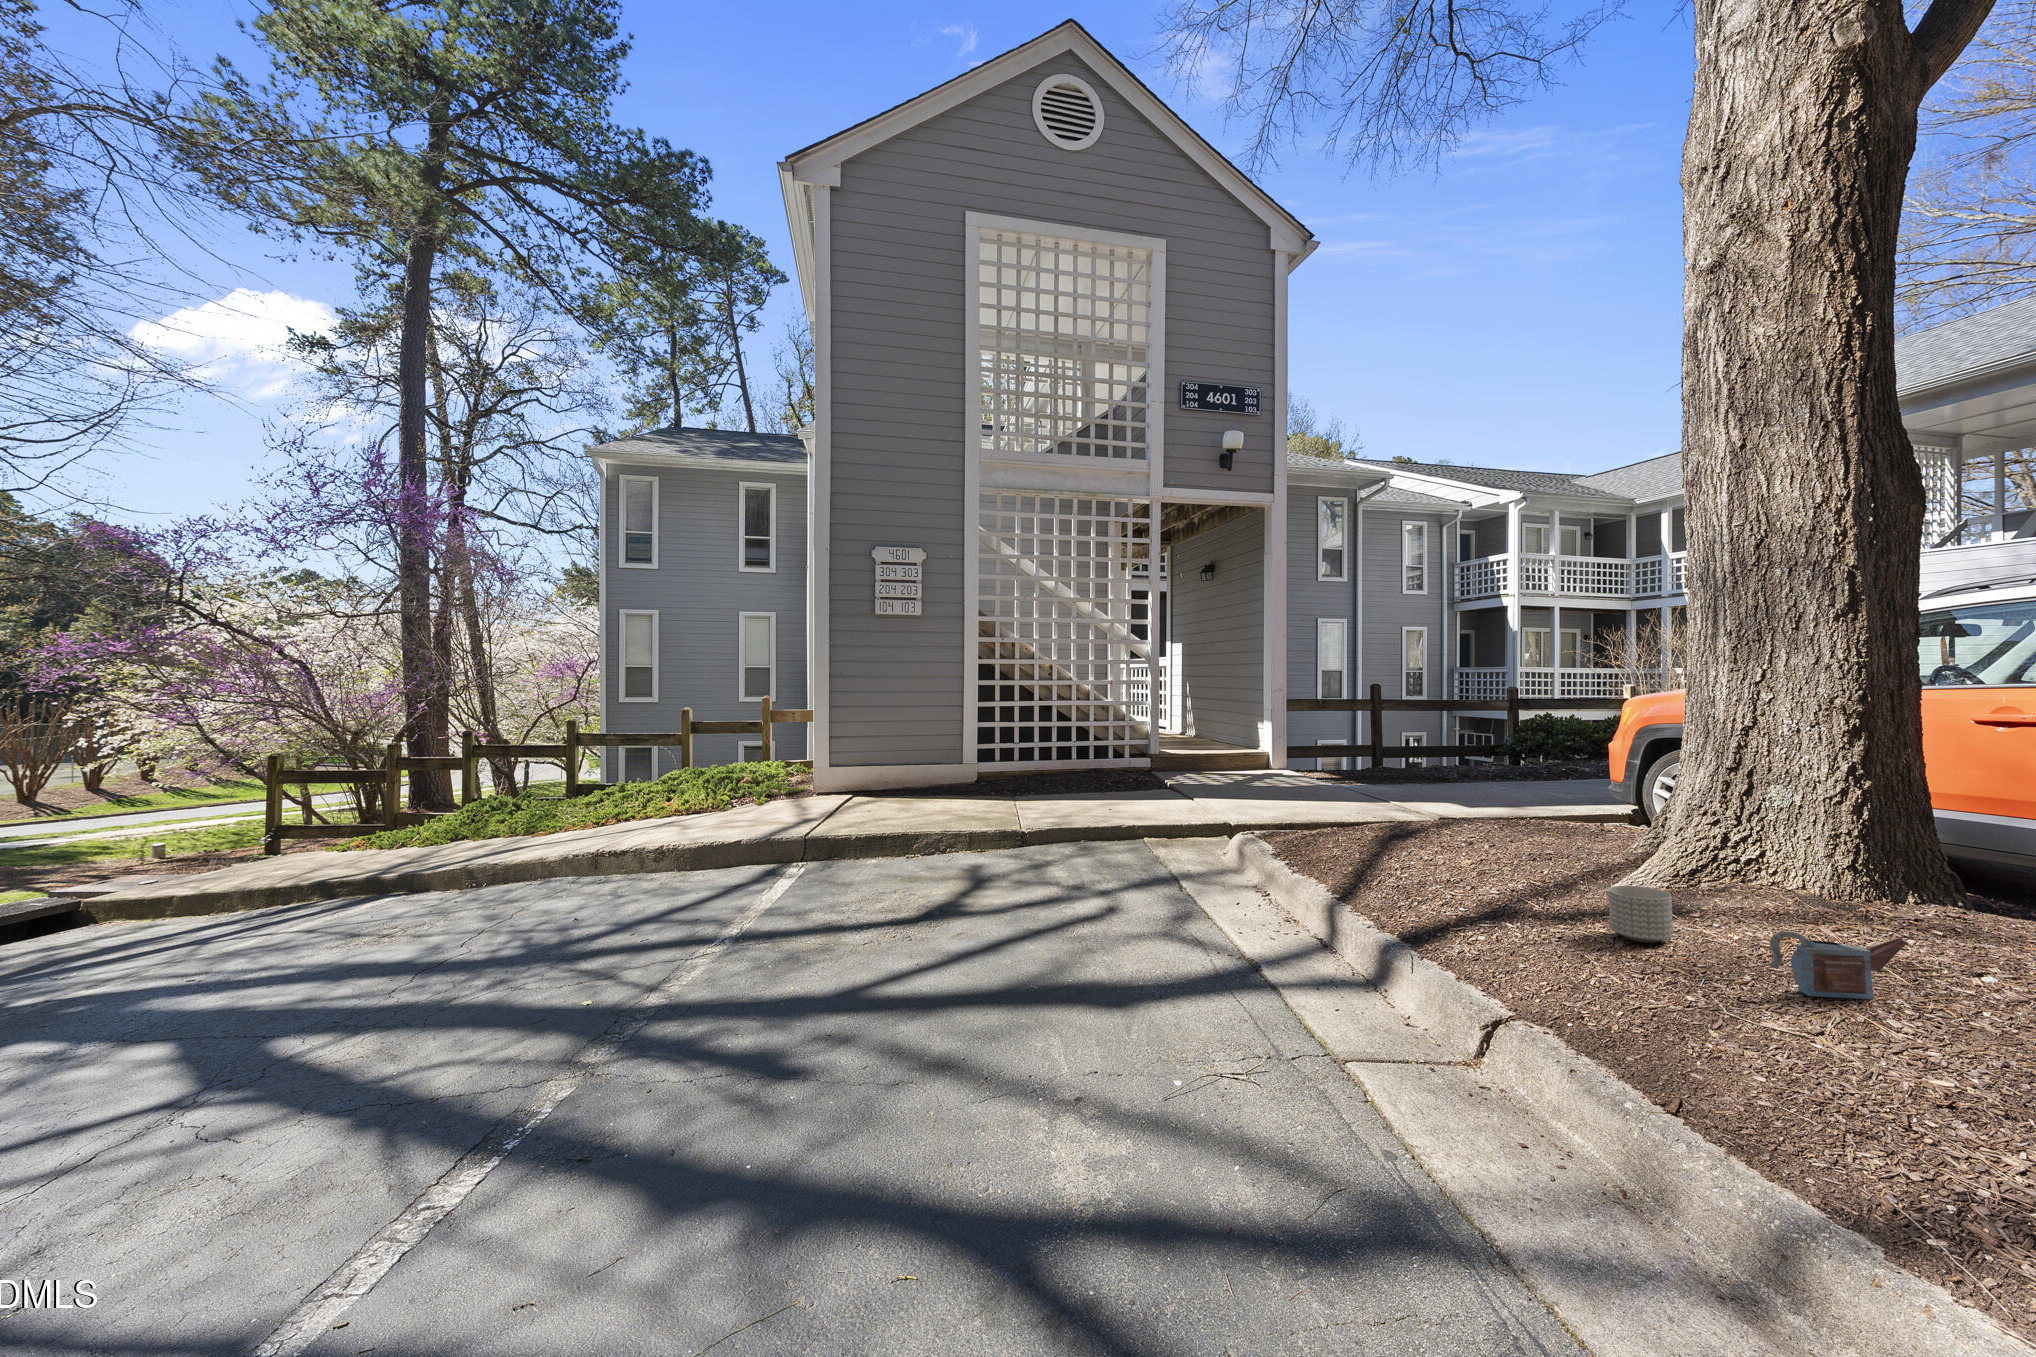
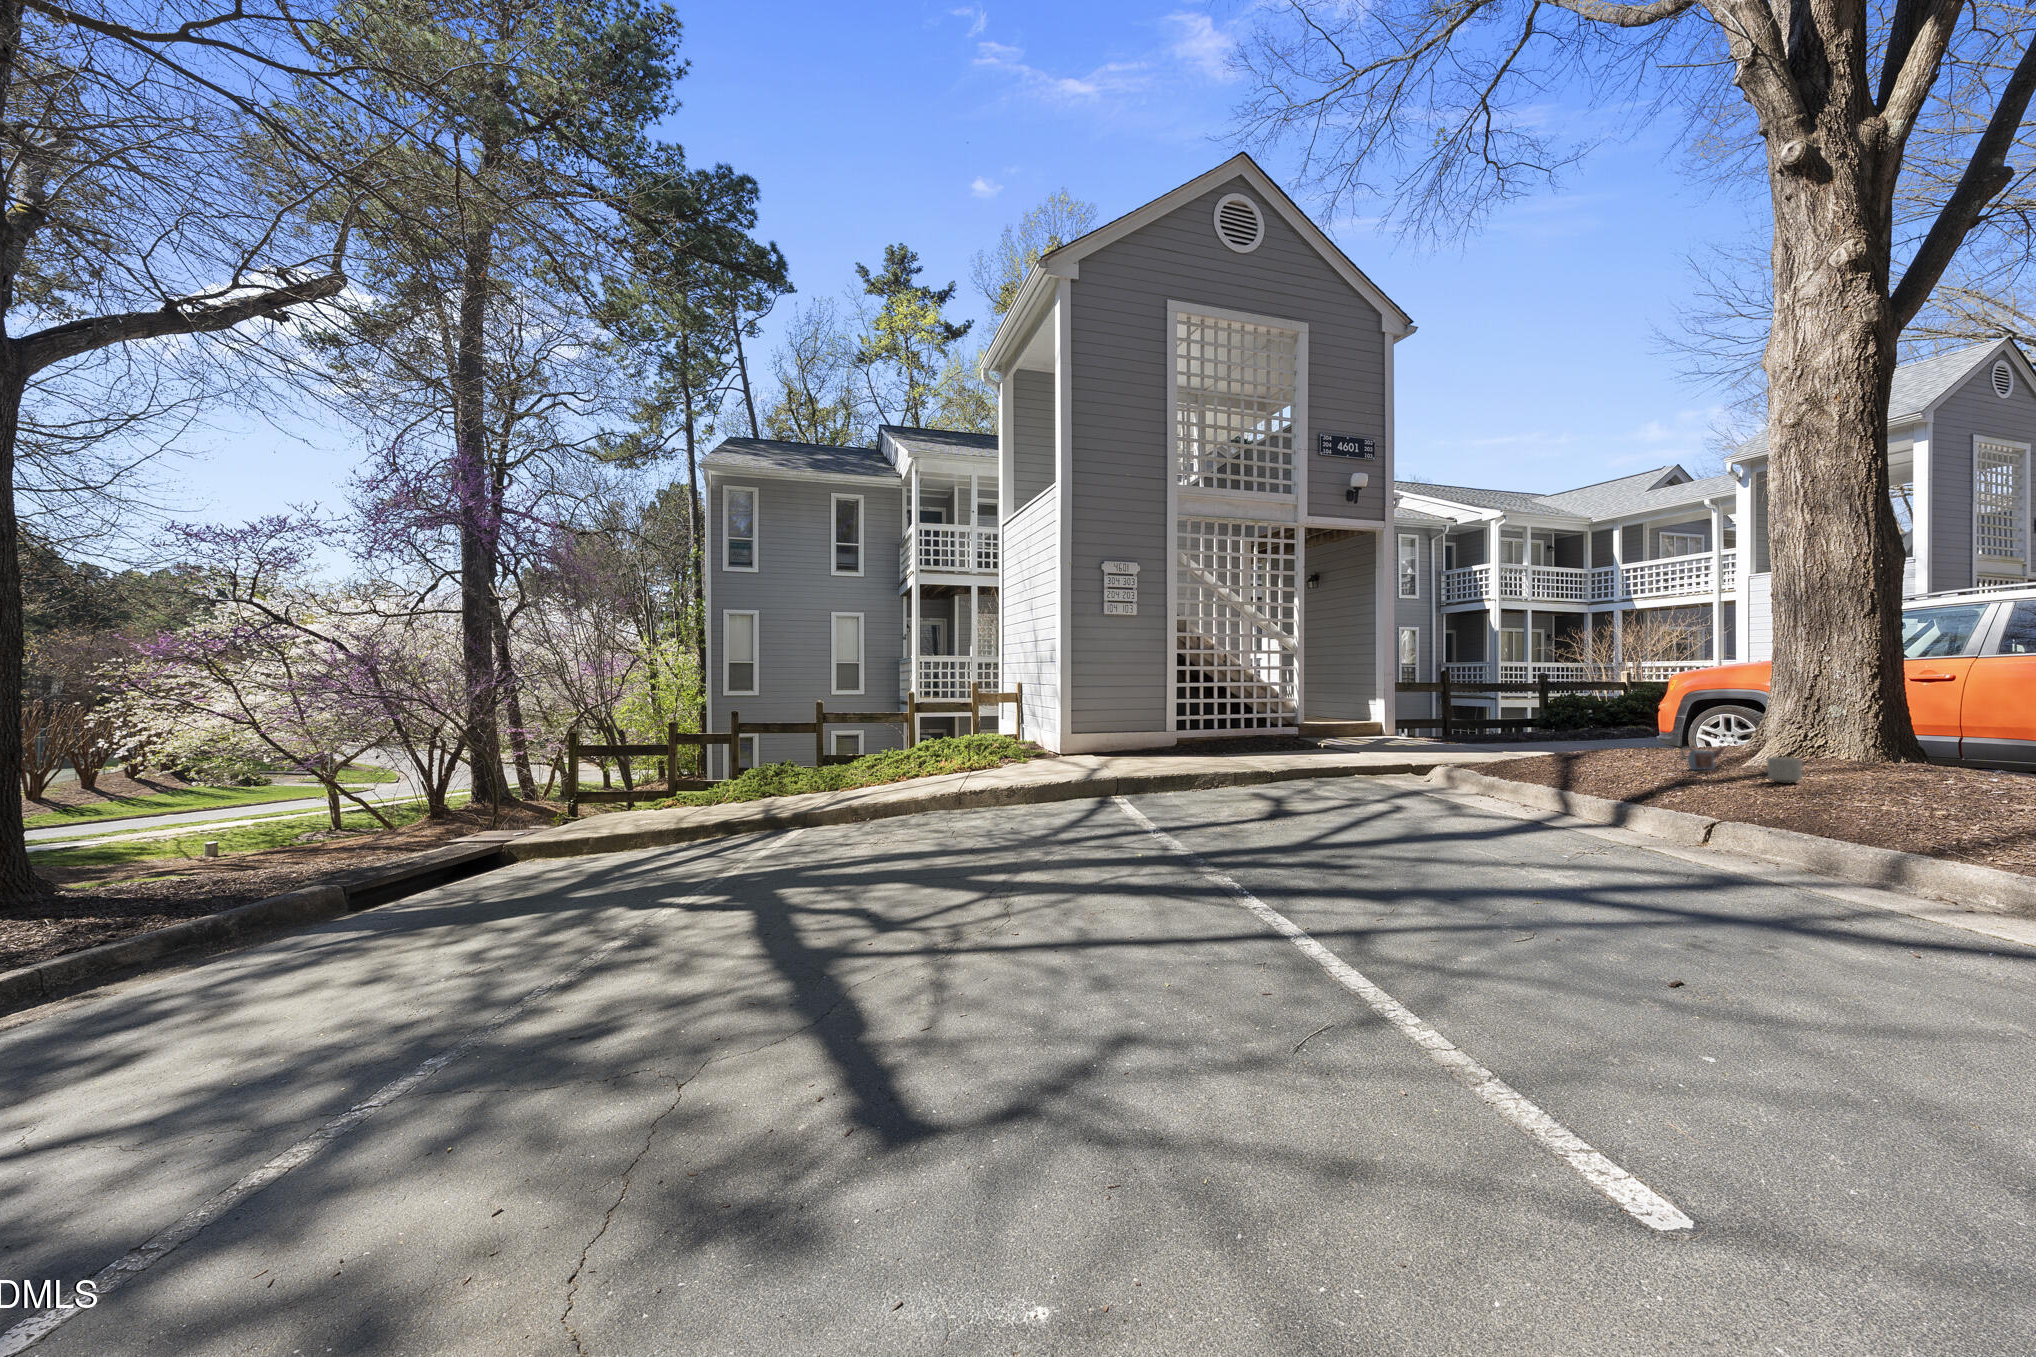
watering can: present [1769,931,1908,999] -> present [1680,747,1725,770]

